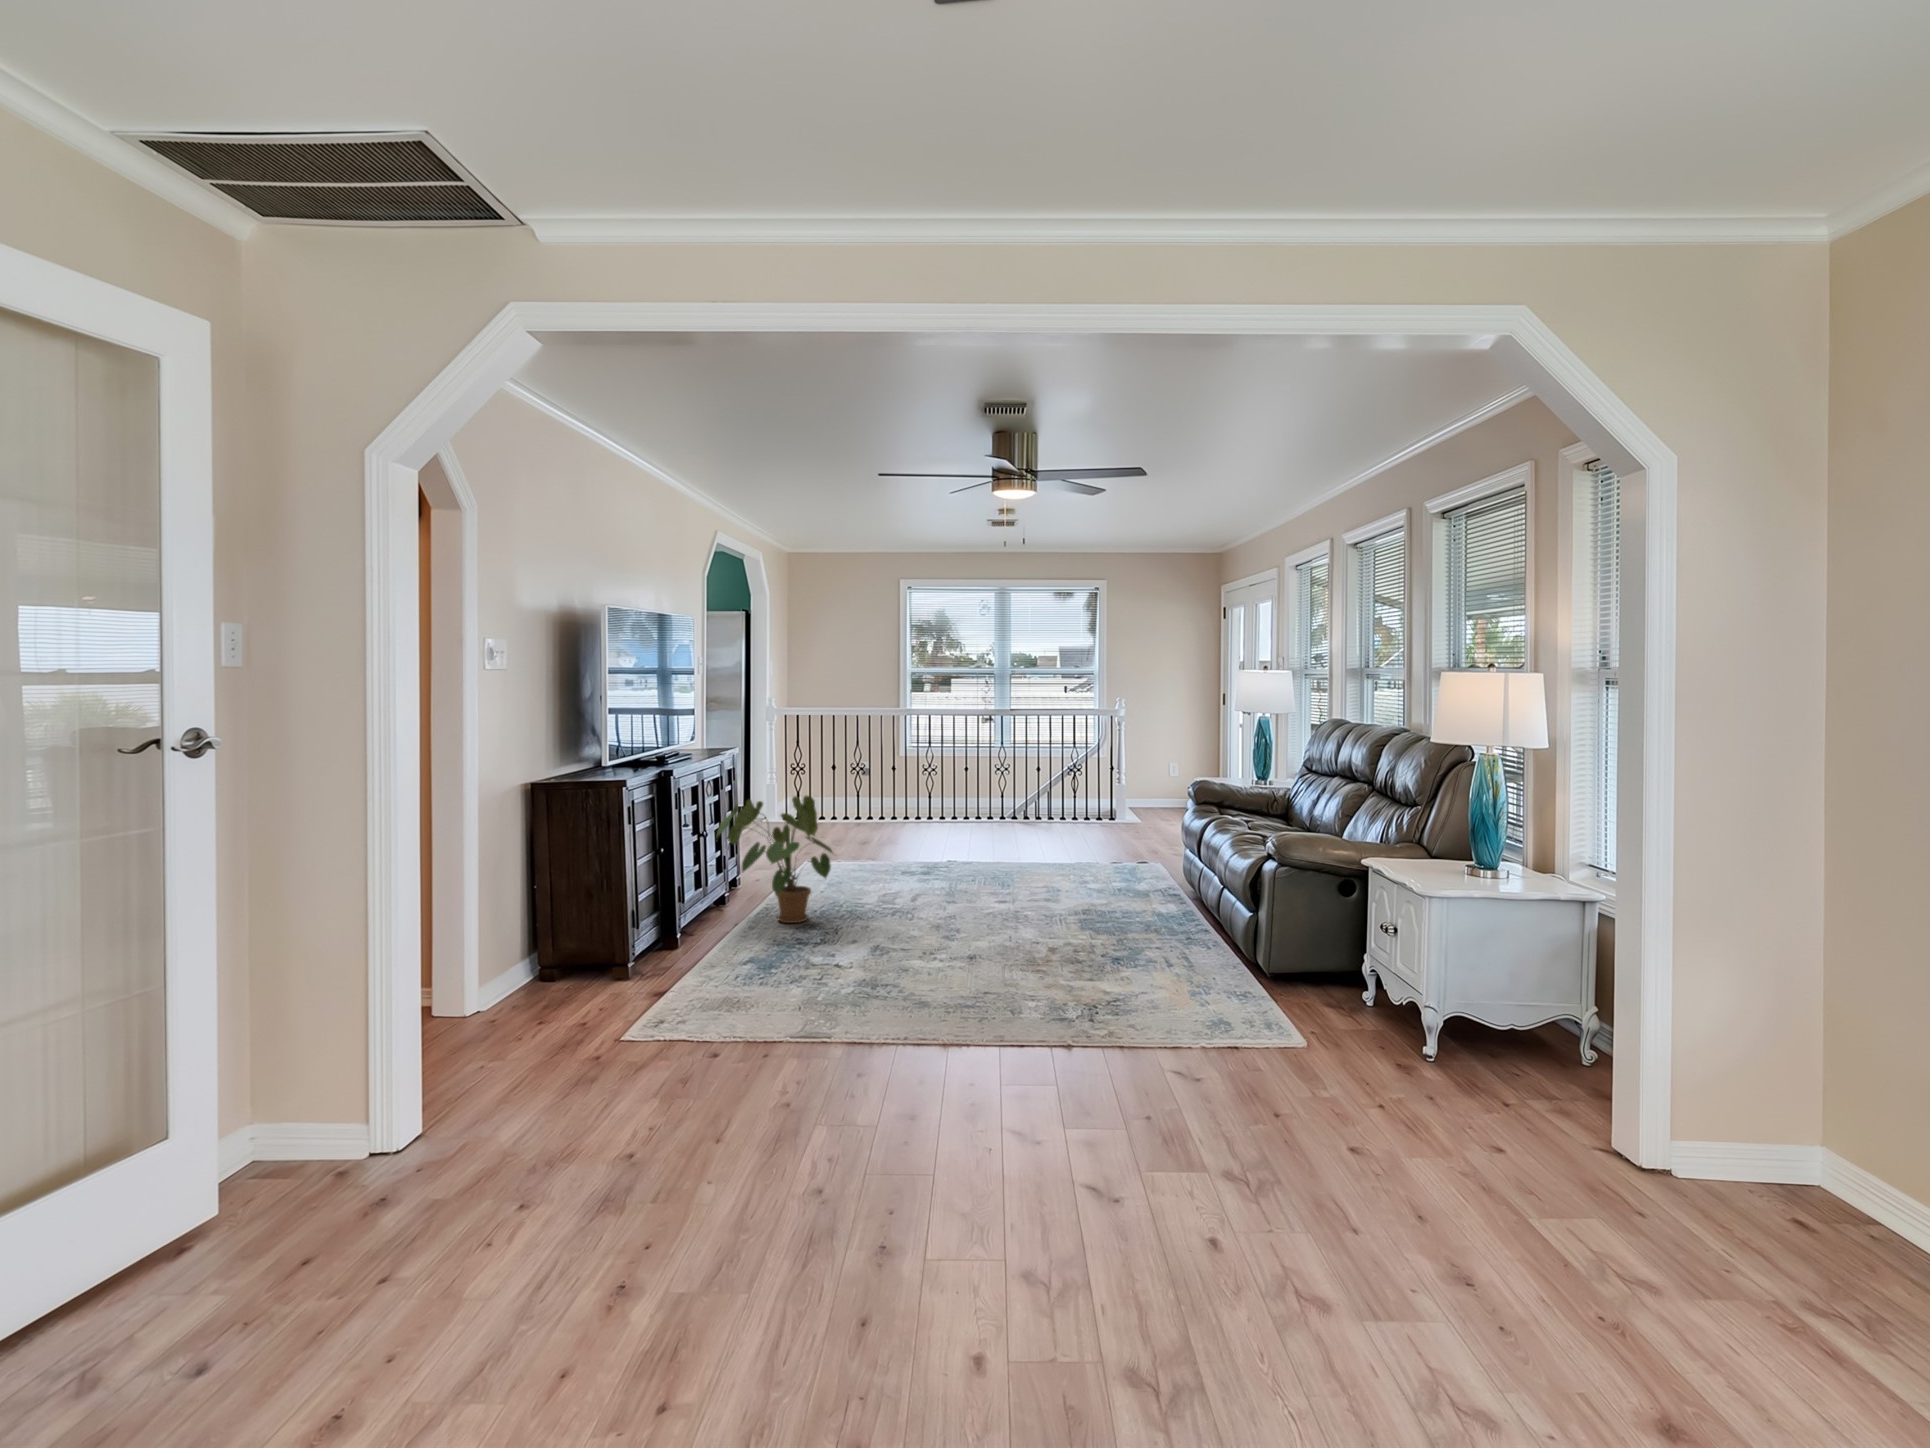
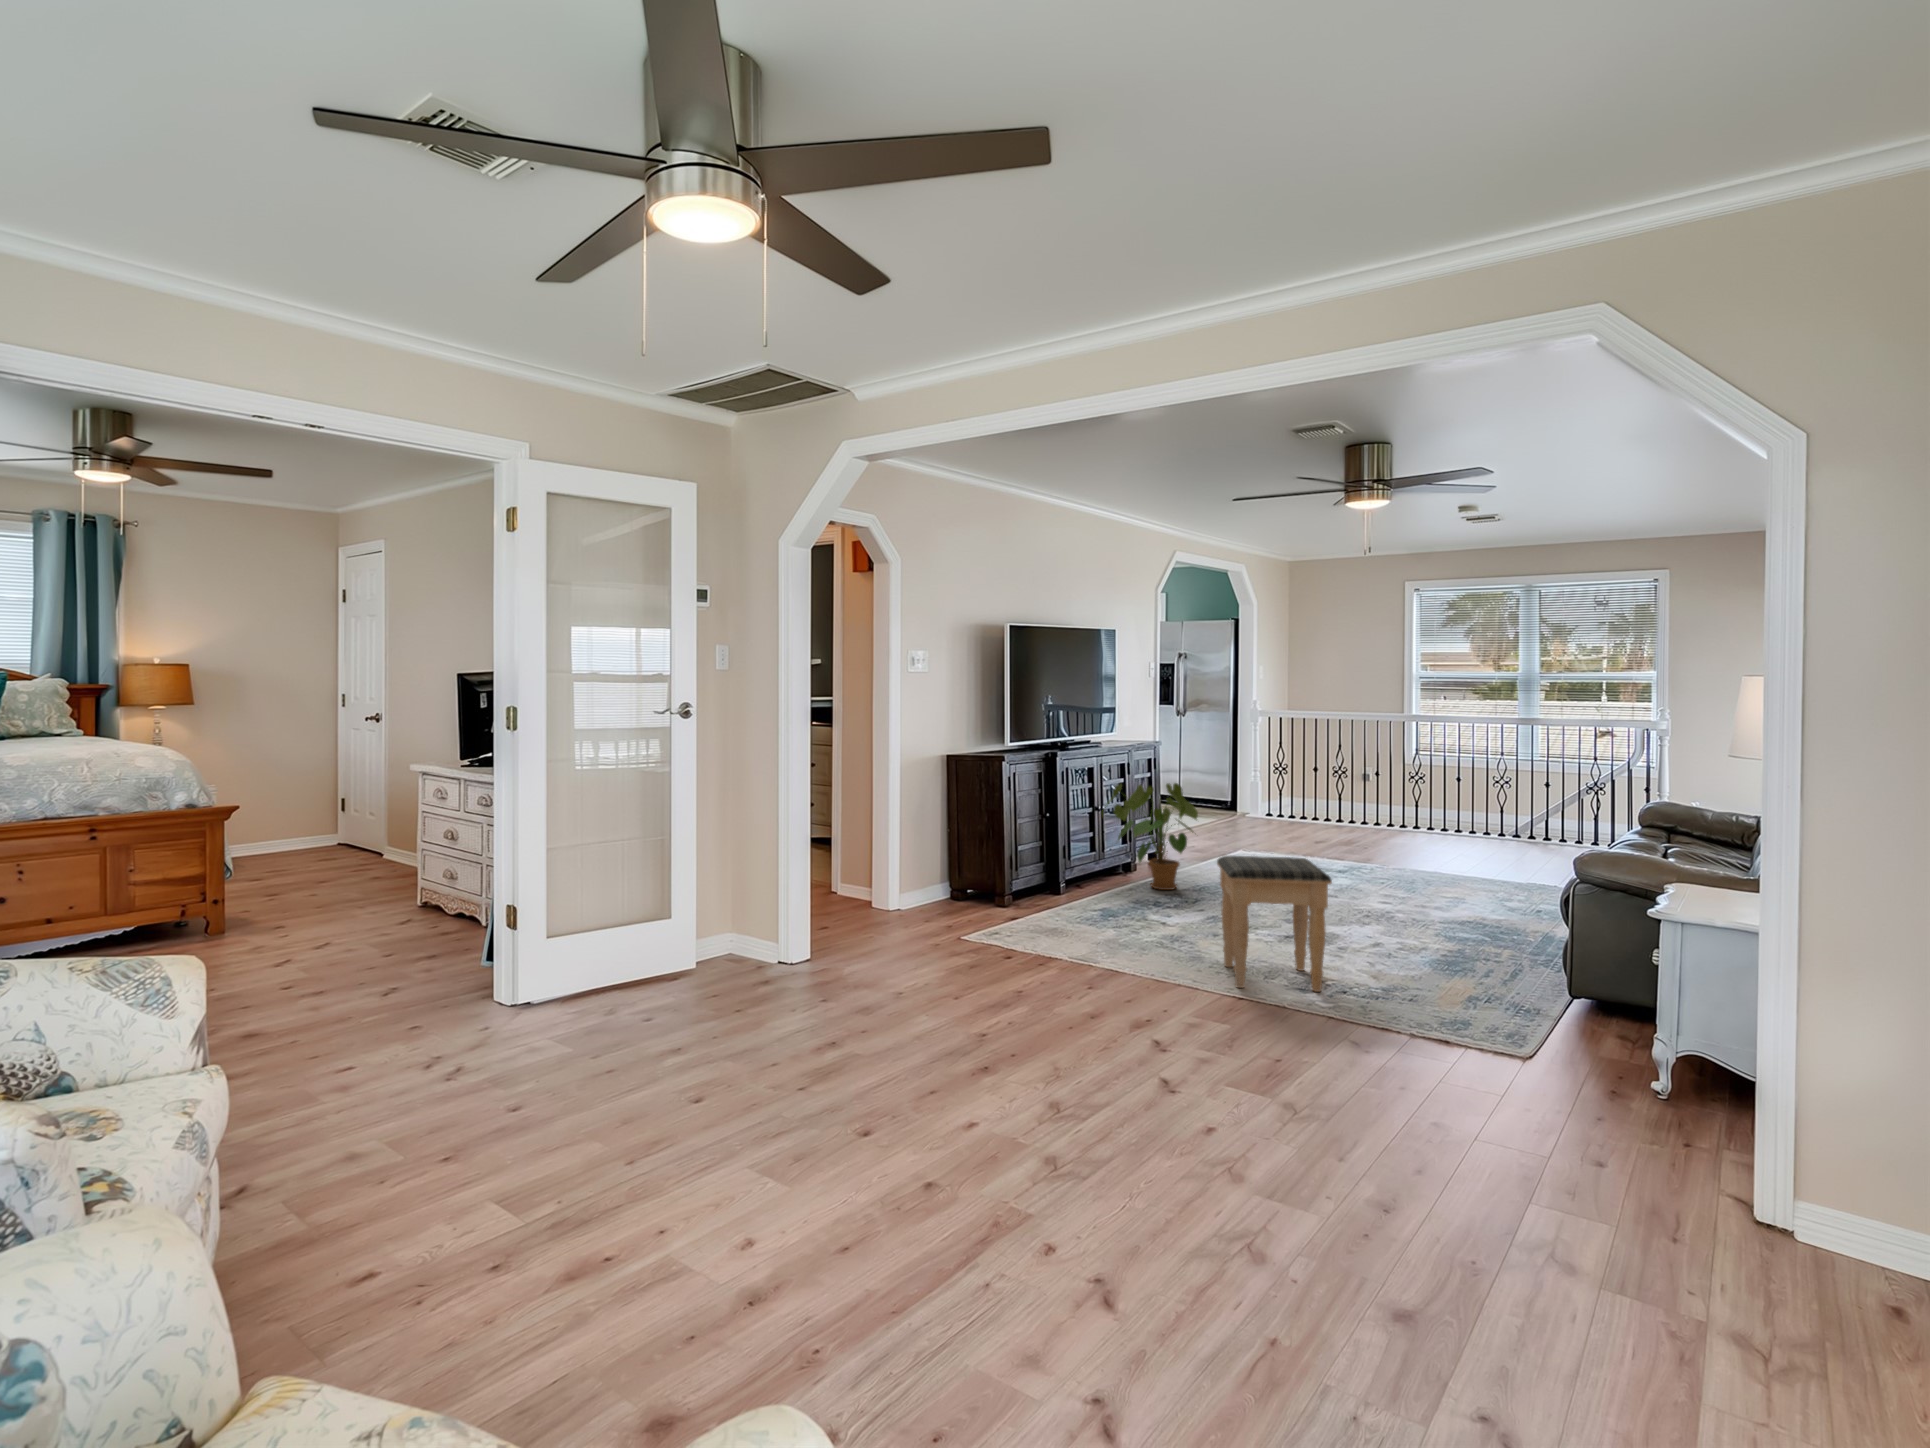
footstool: none [958,873,1100,1034] -> present [1217,856,1332,992]

